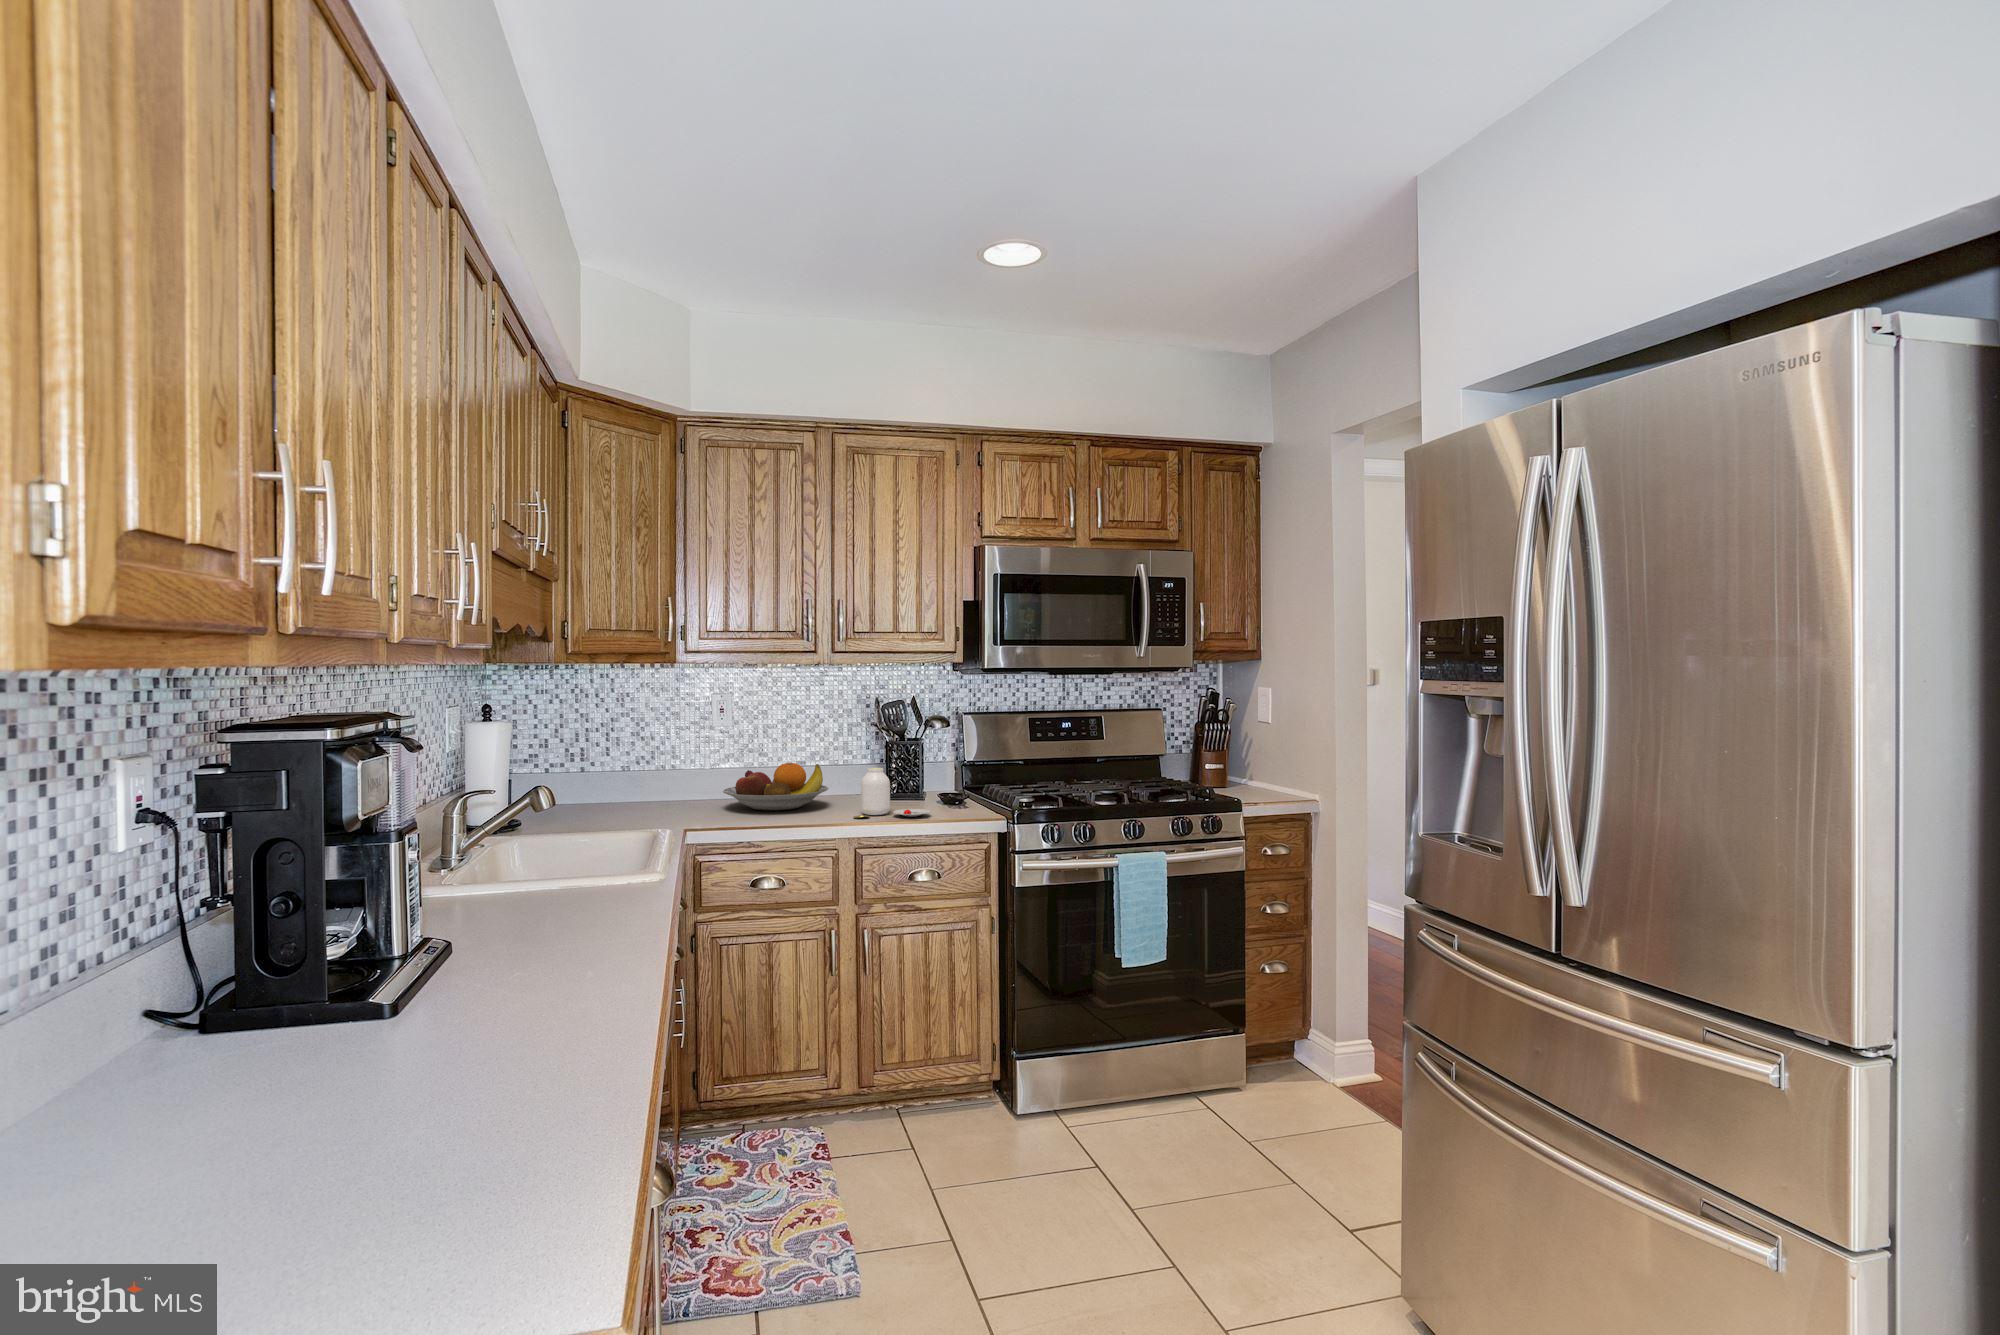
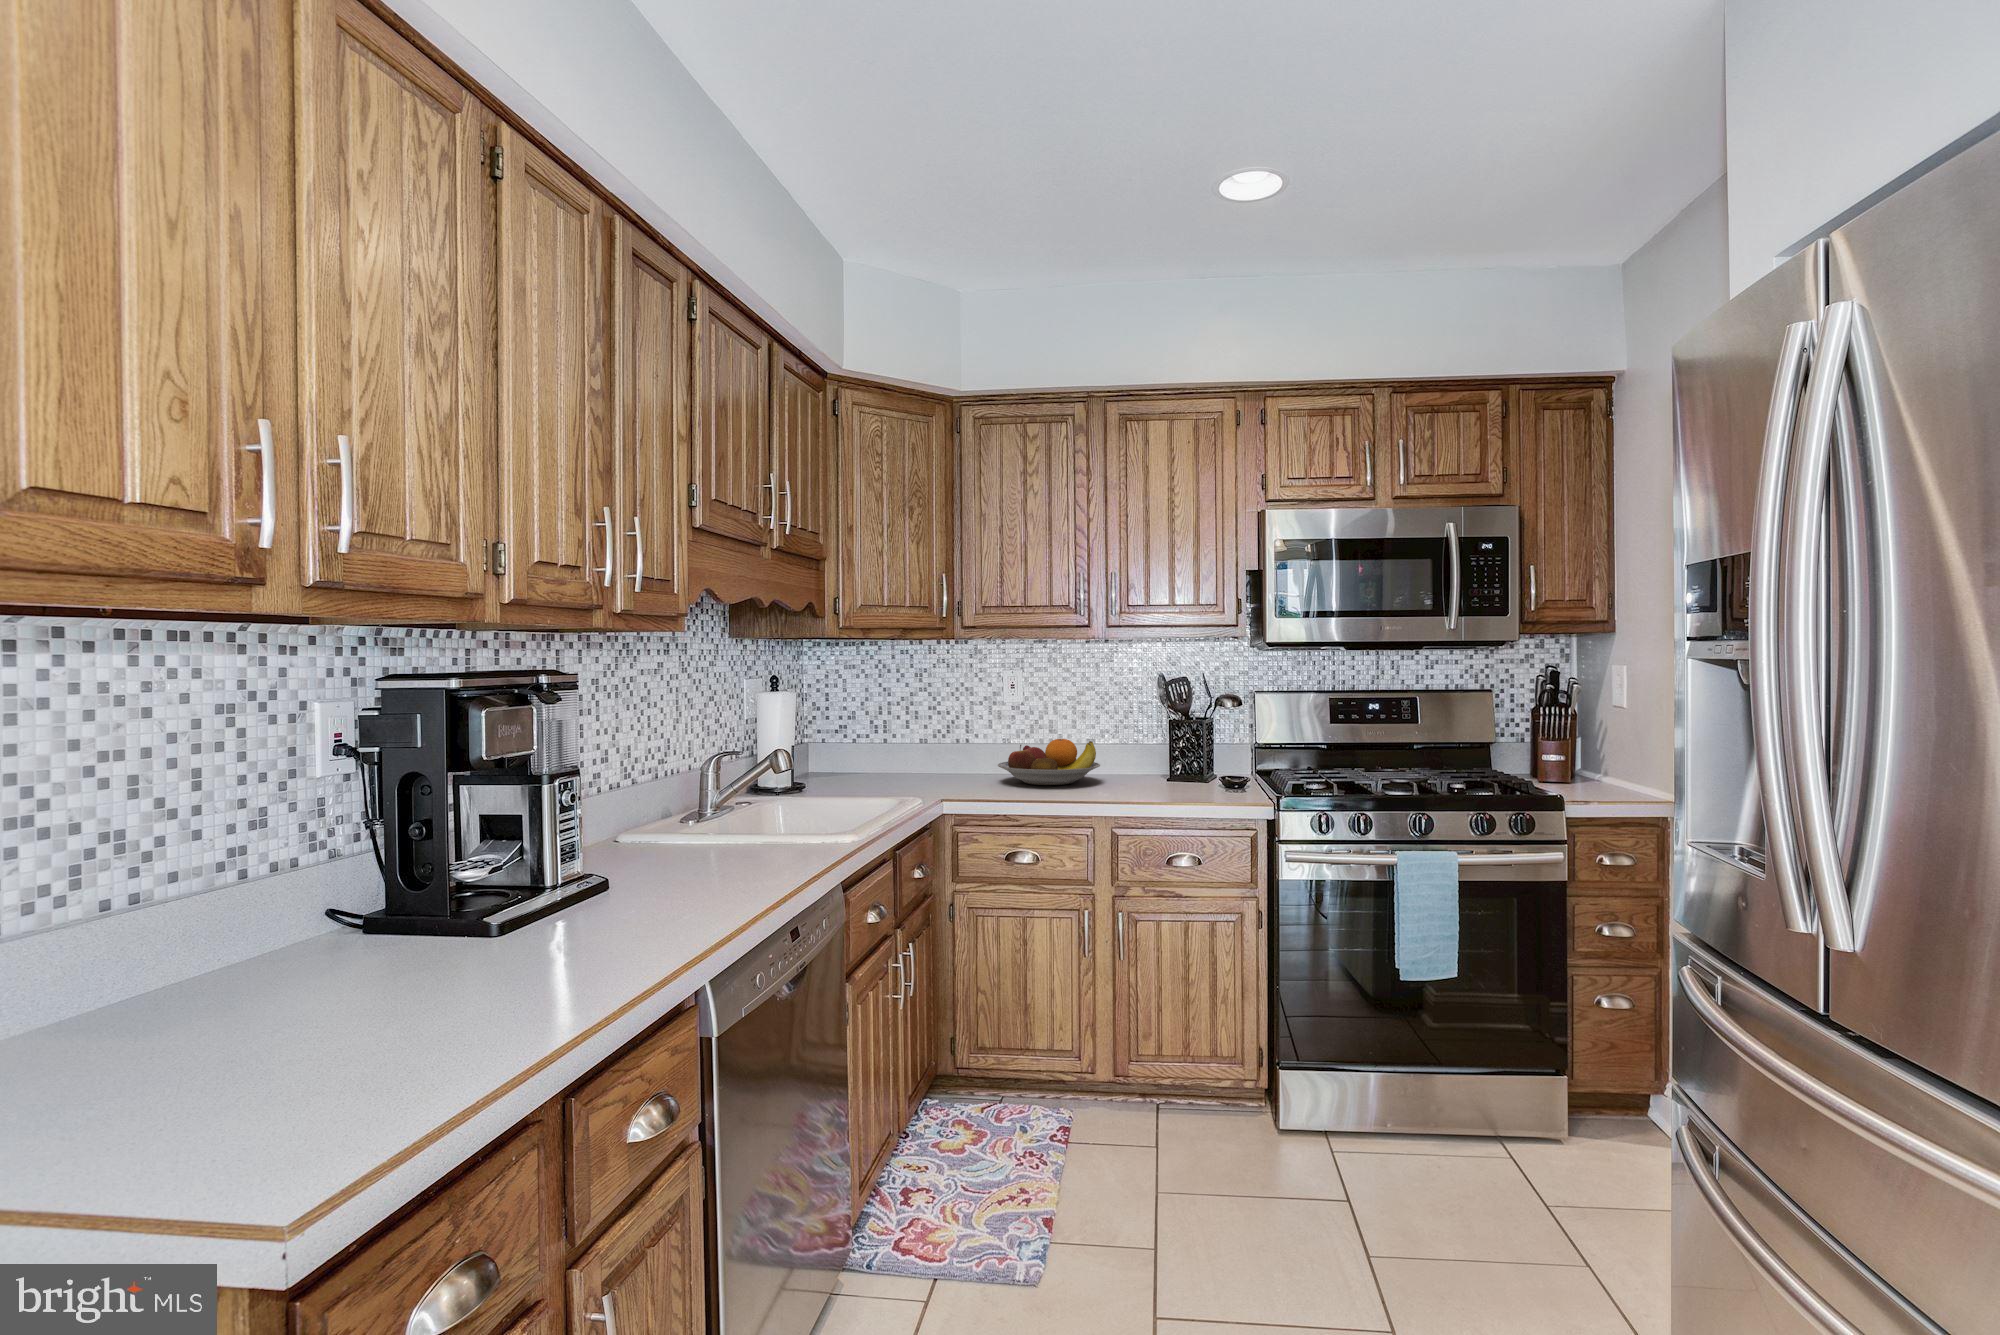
jar: present [853,768,931,818] -> none [1112,746,1194,797]

